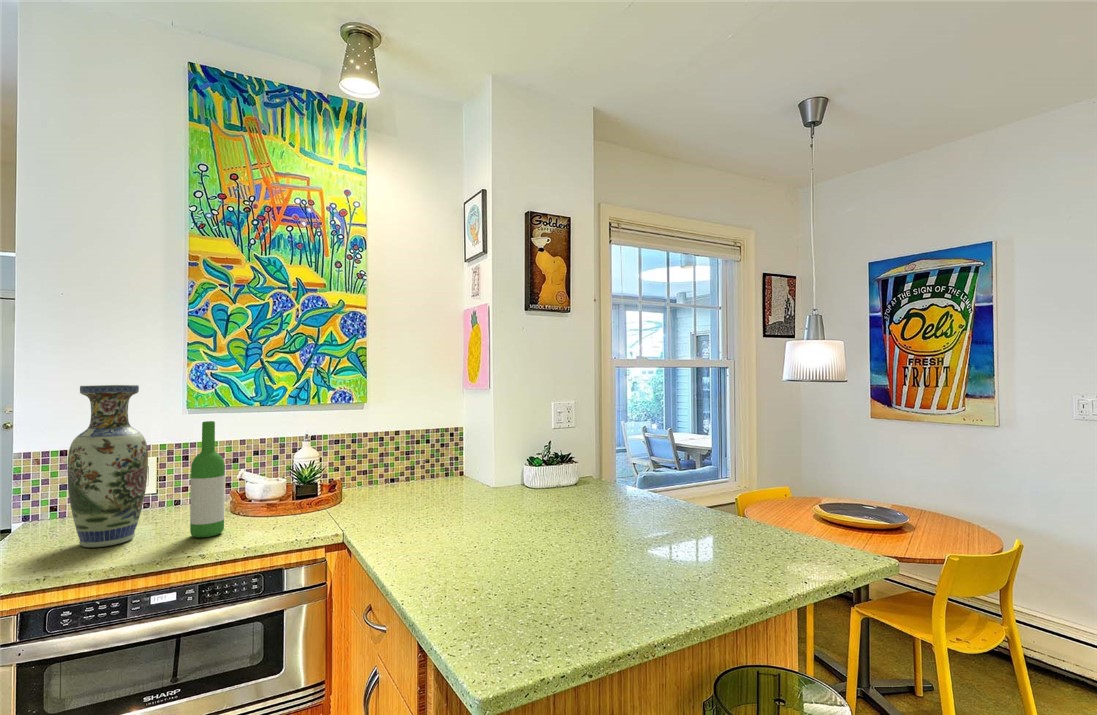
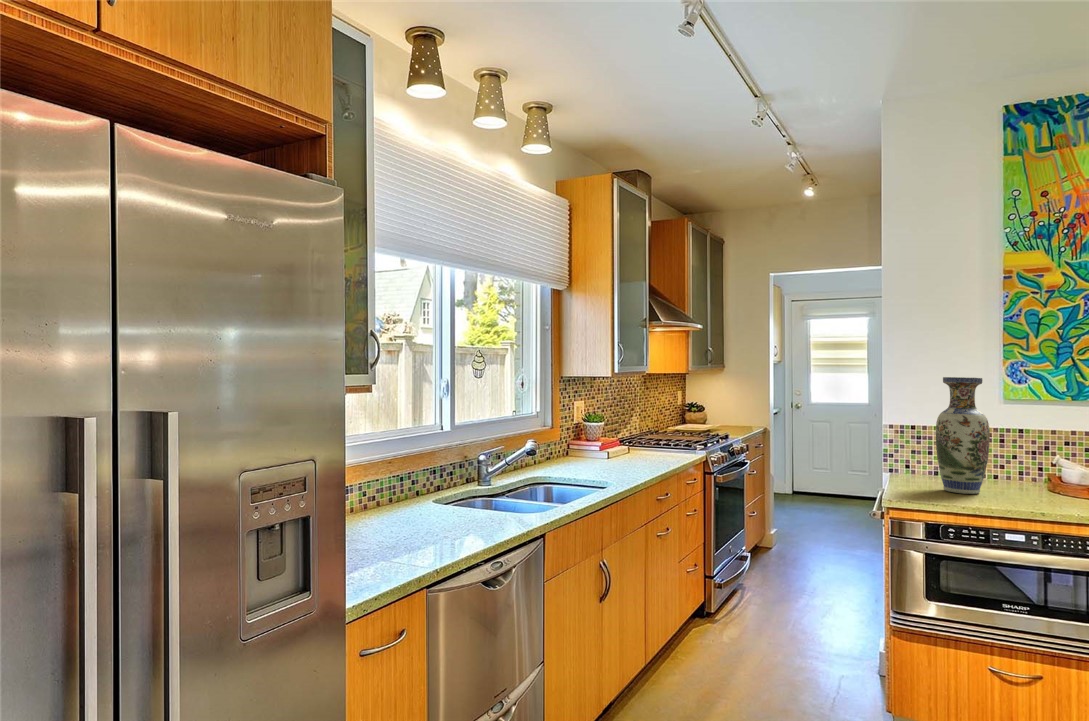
wine bottle: present [190,421,225,537] -> none [1026,409,1055,502]

